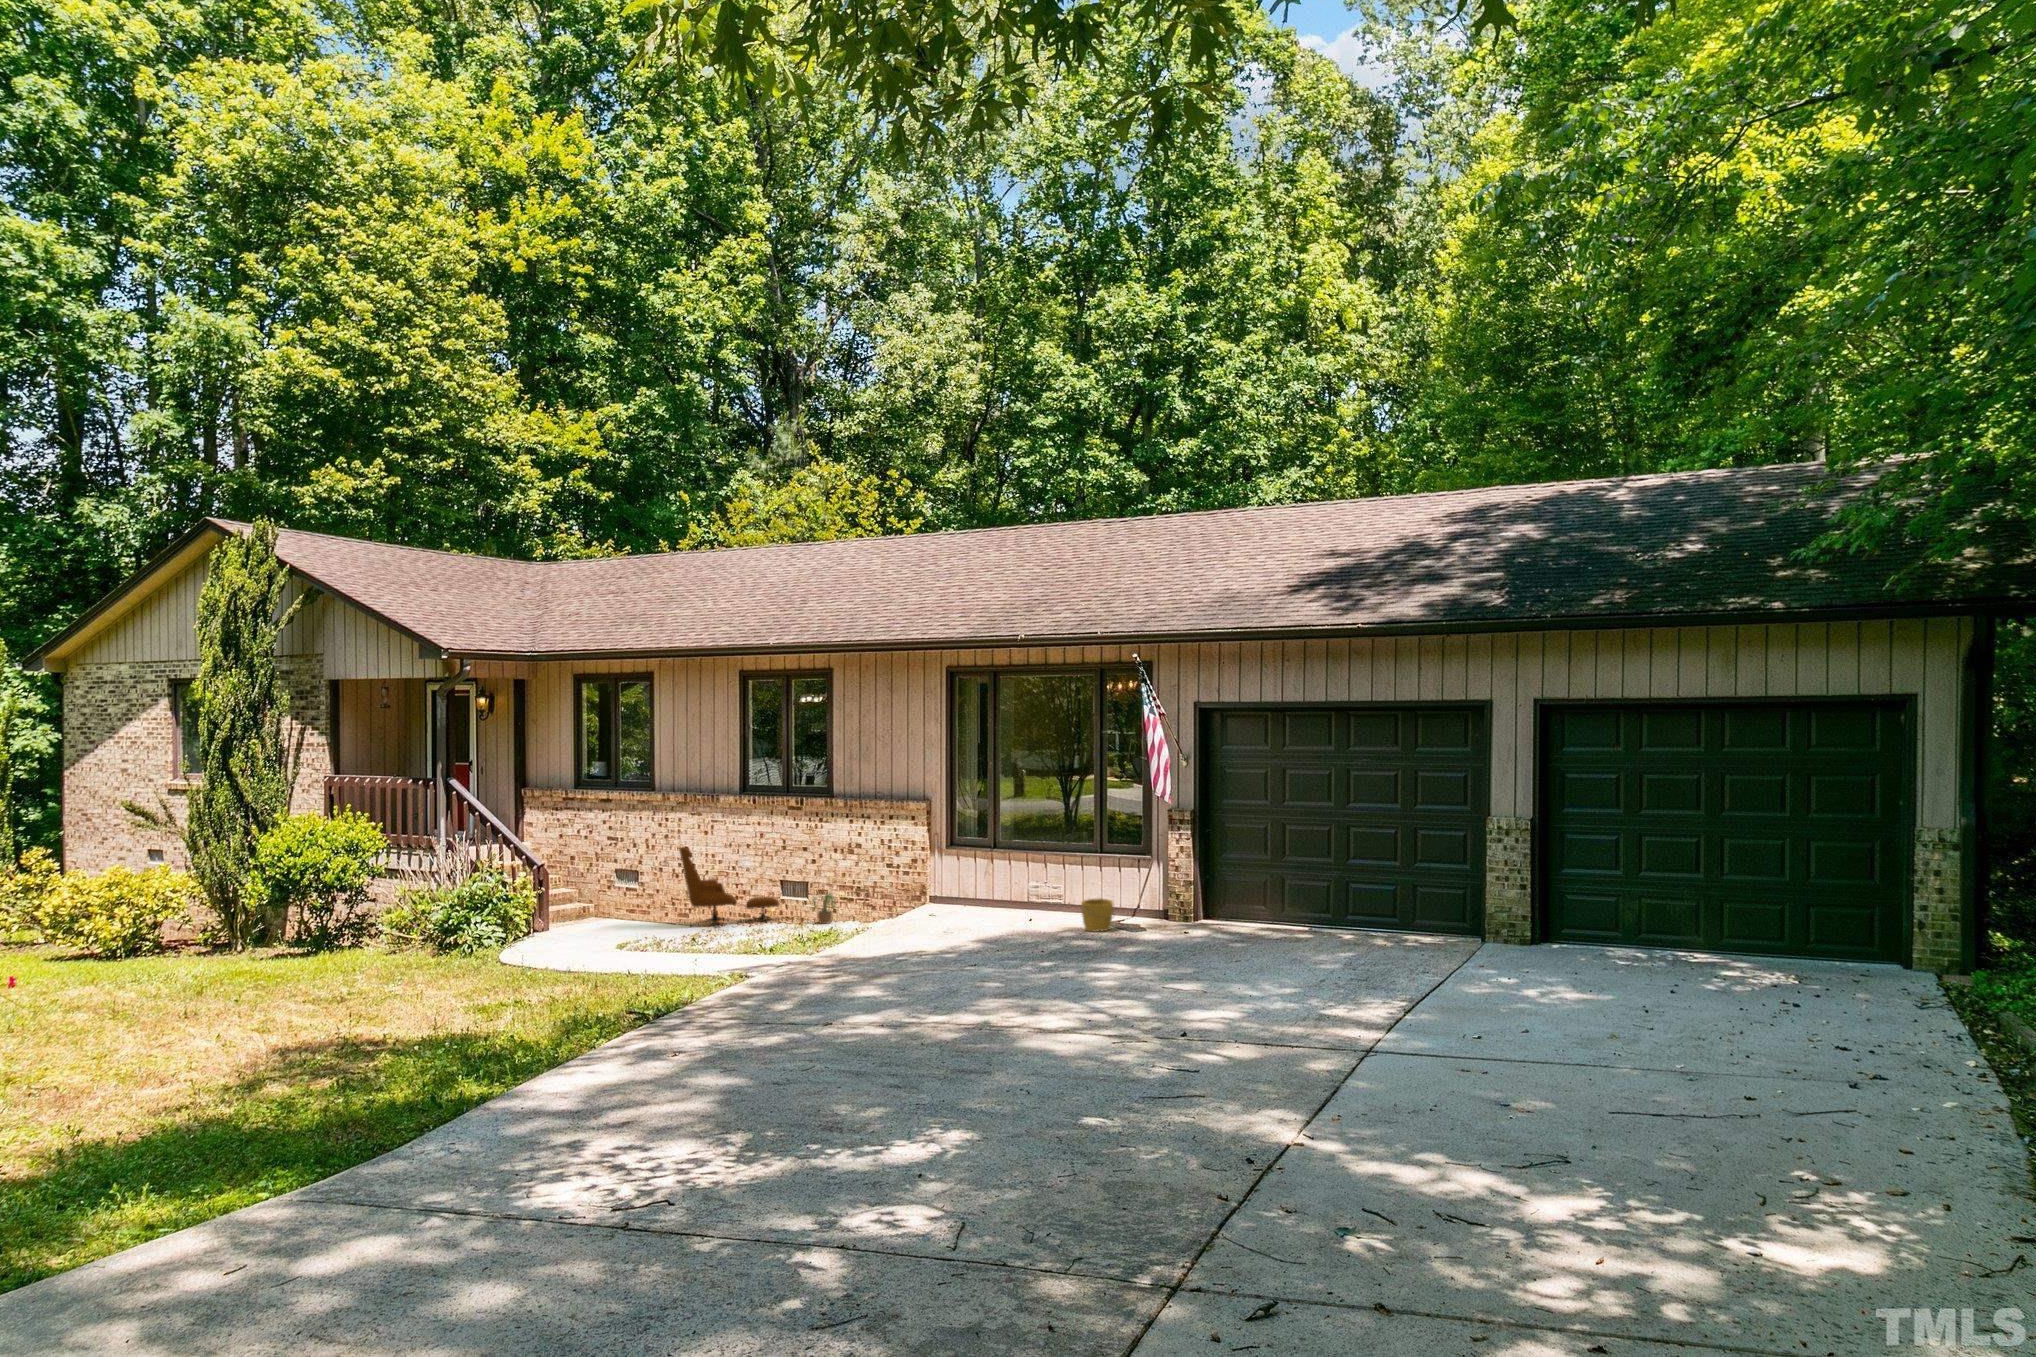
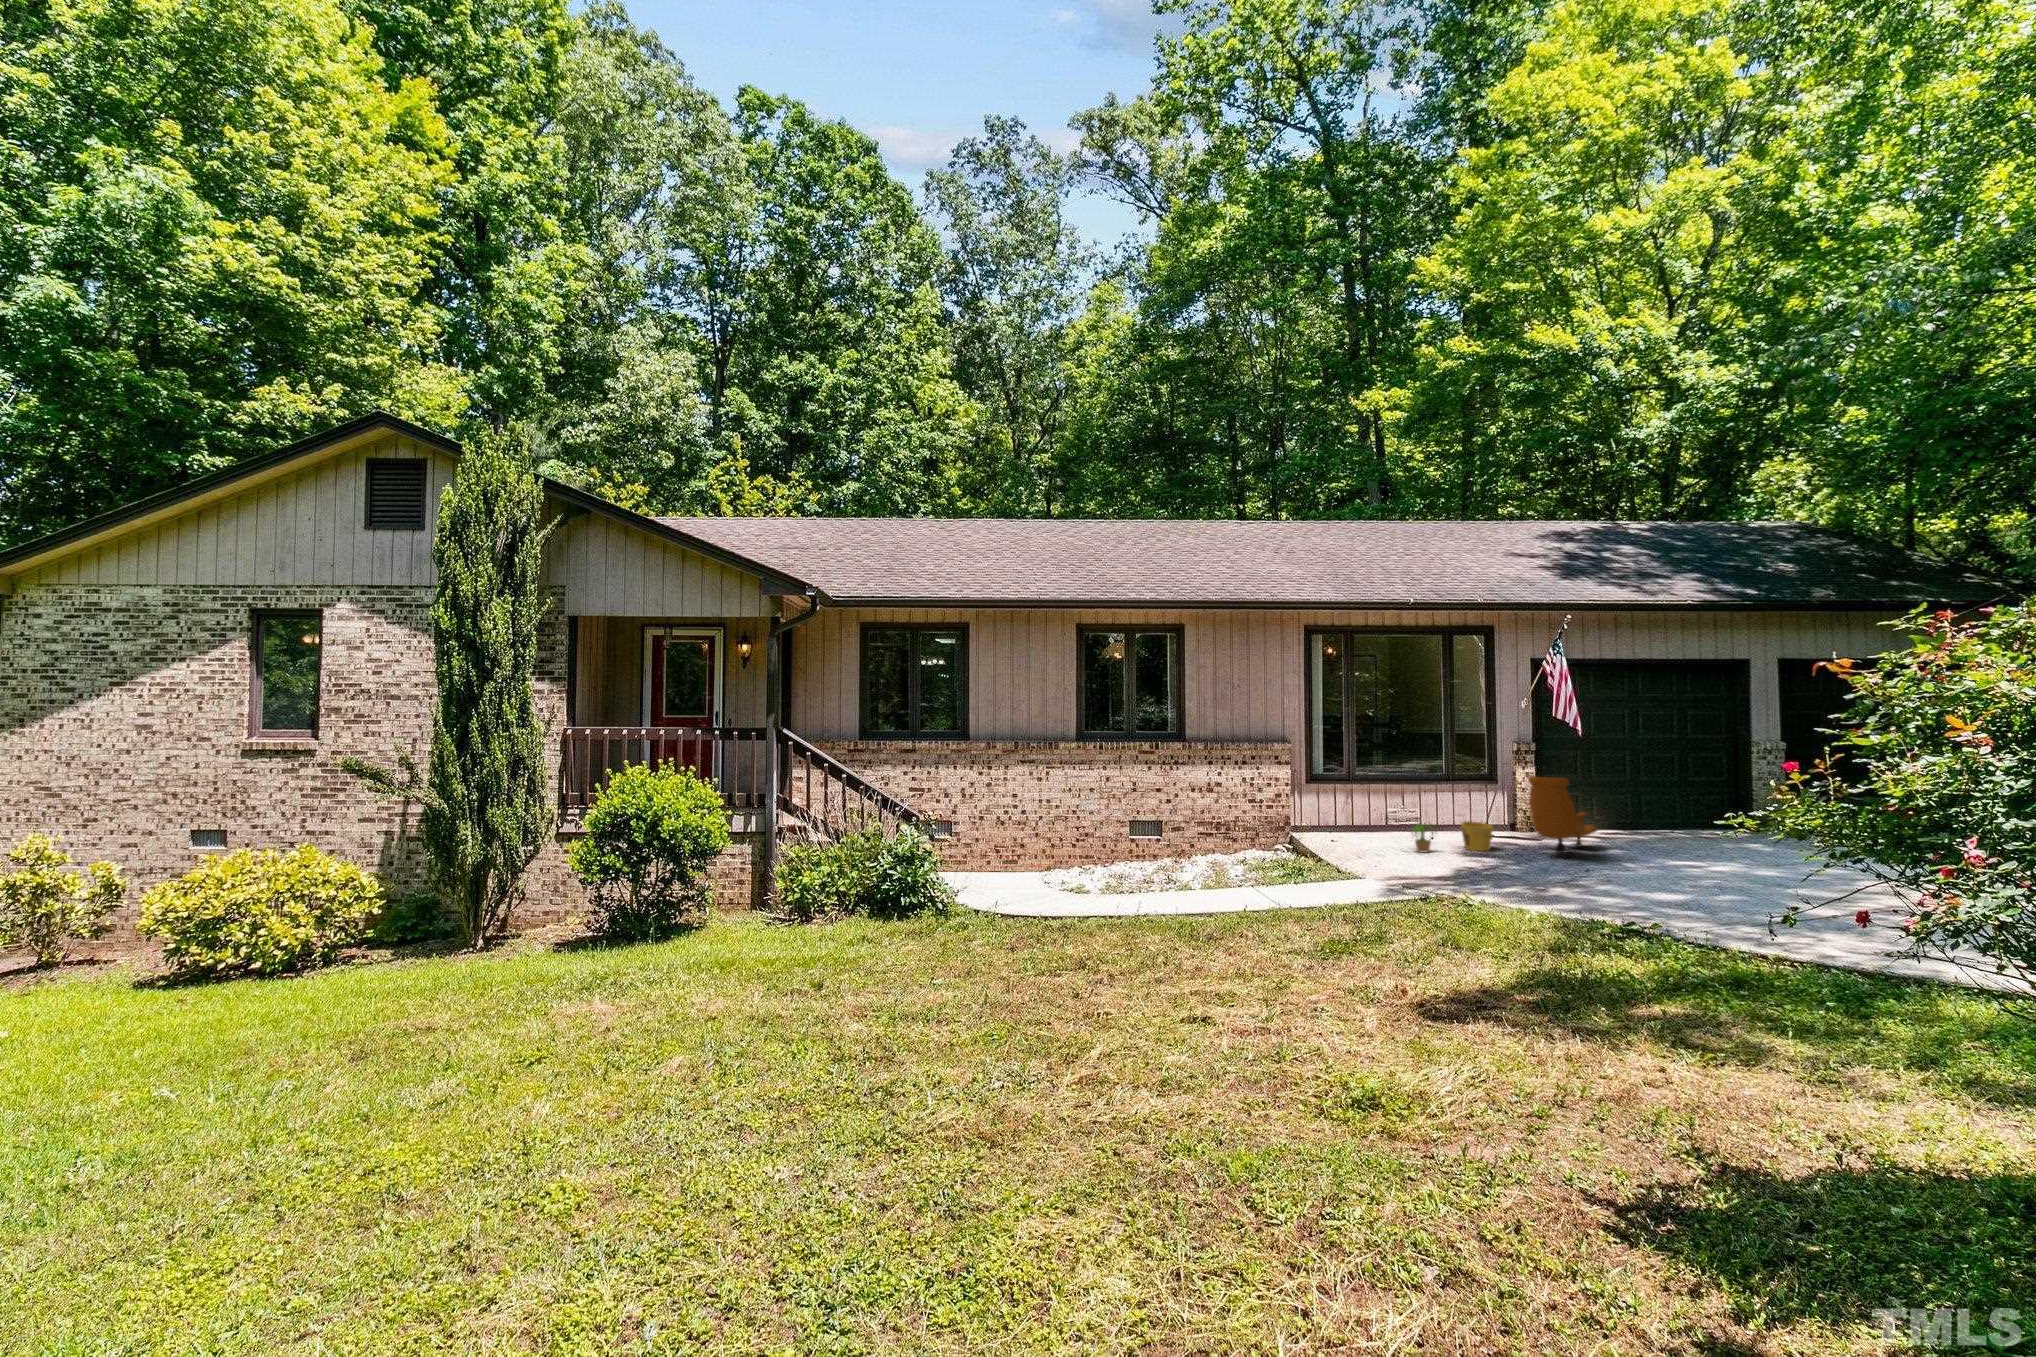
lounge chair: present [679,847,780,925] -> present [1528,776,1598,858]
potted plant: present [812,894,835,924] -> present [1412,824,1435,852]

